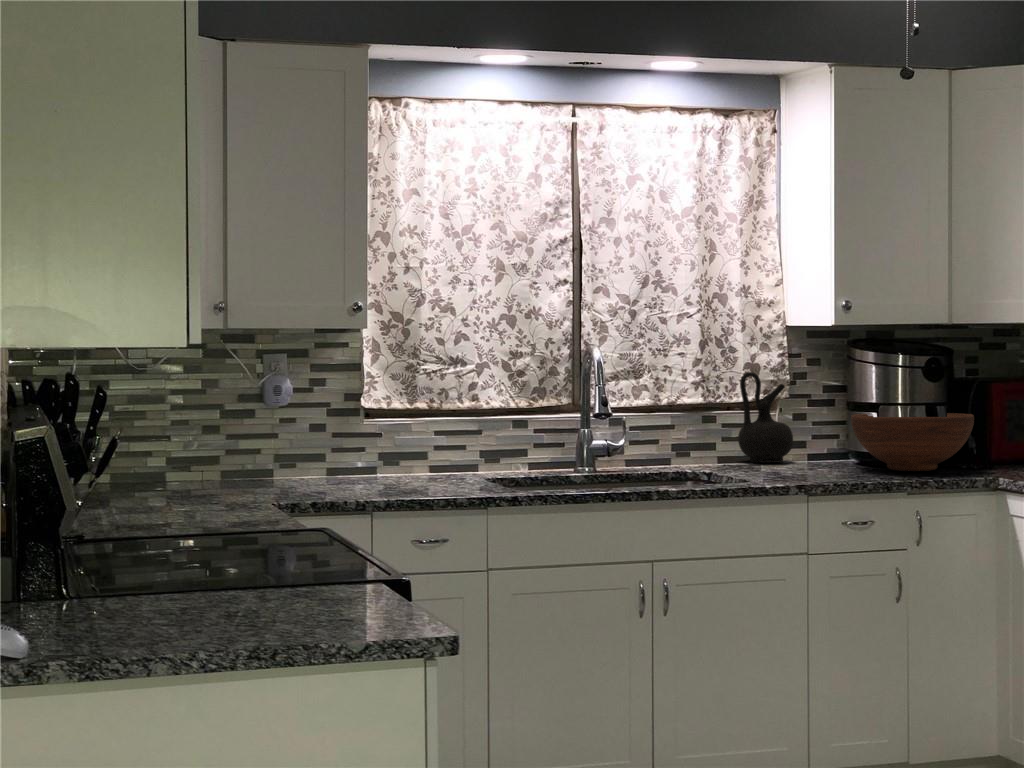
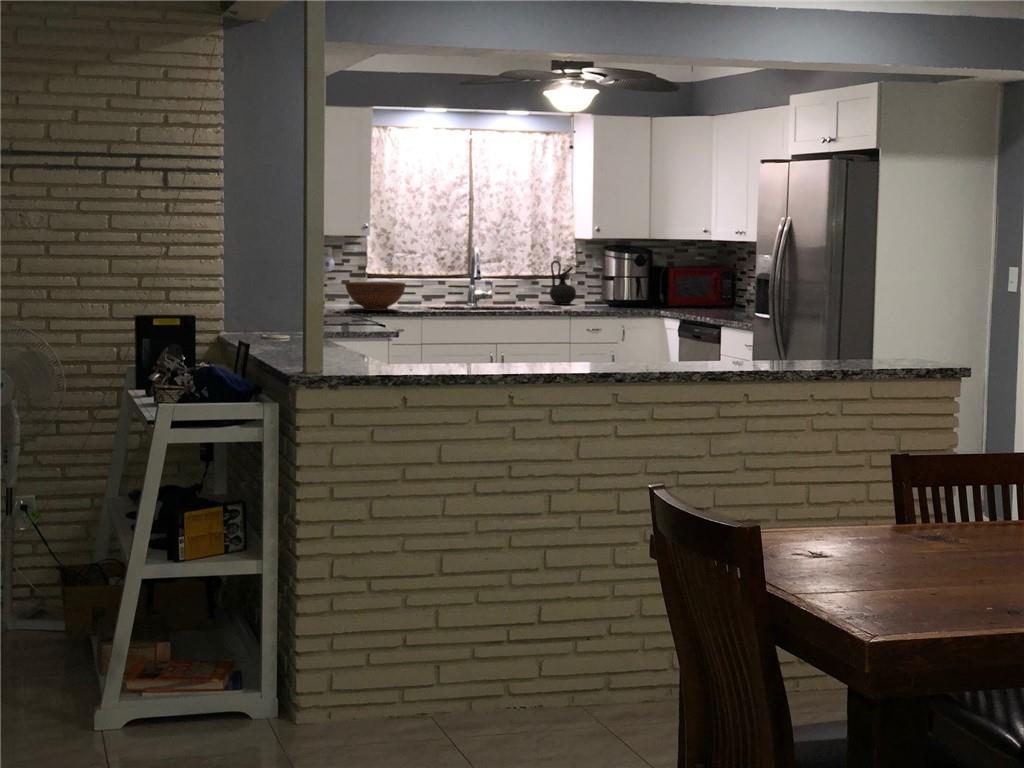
fruit bowl: present [851,413,974,471] -> present [345,282,406,311]

